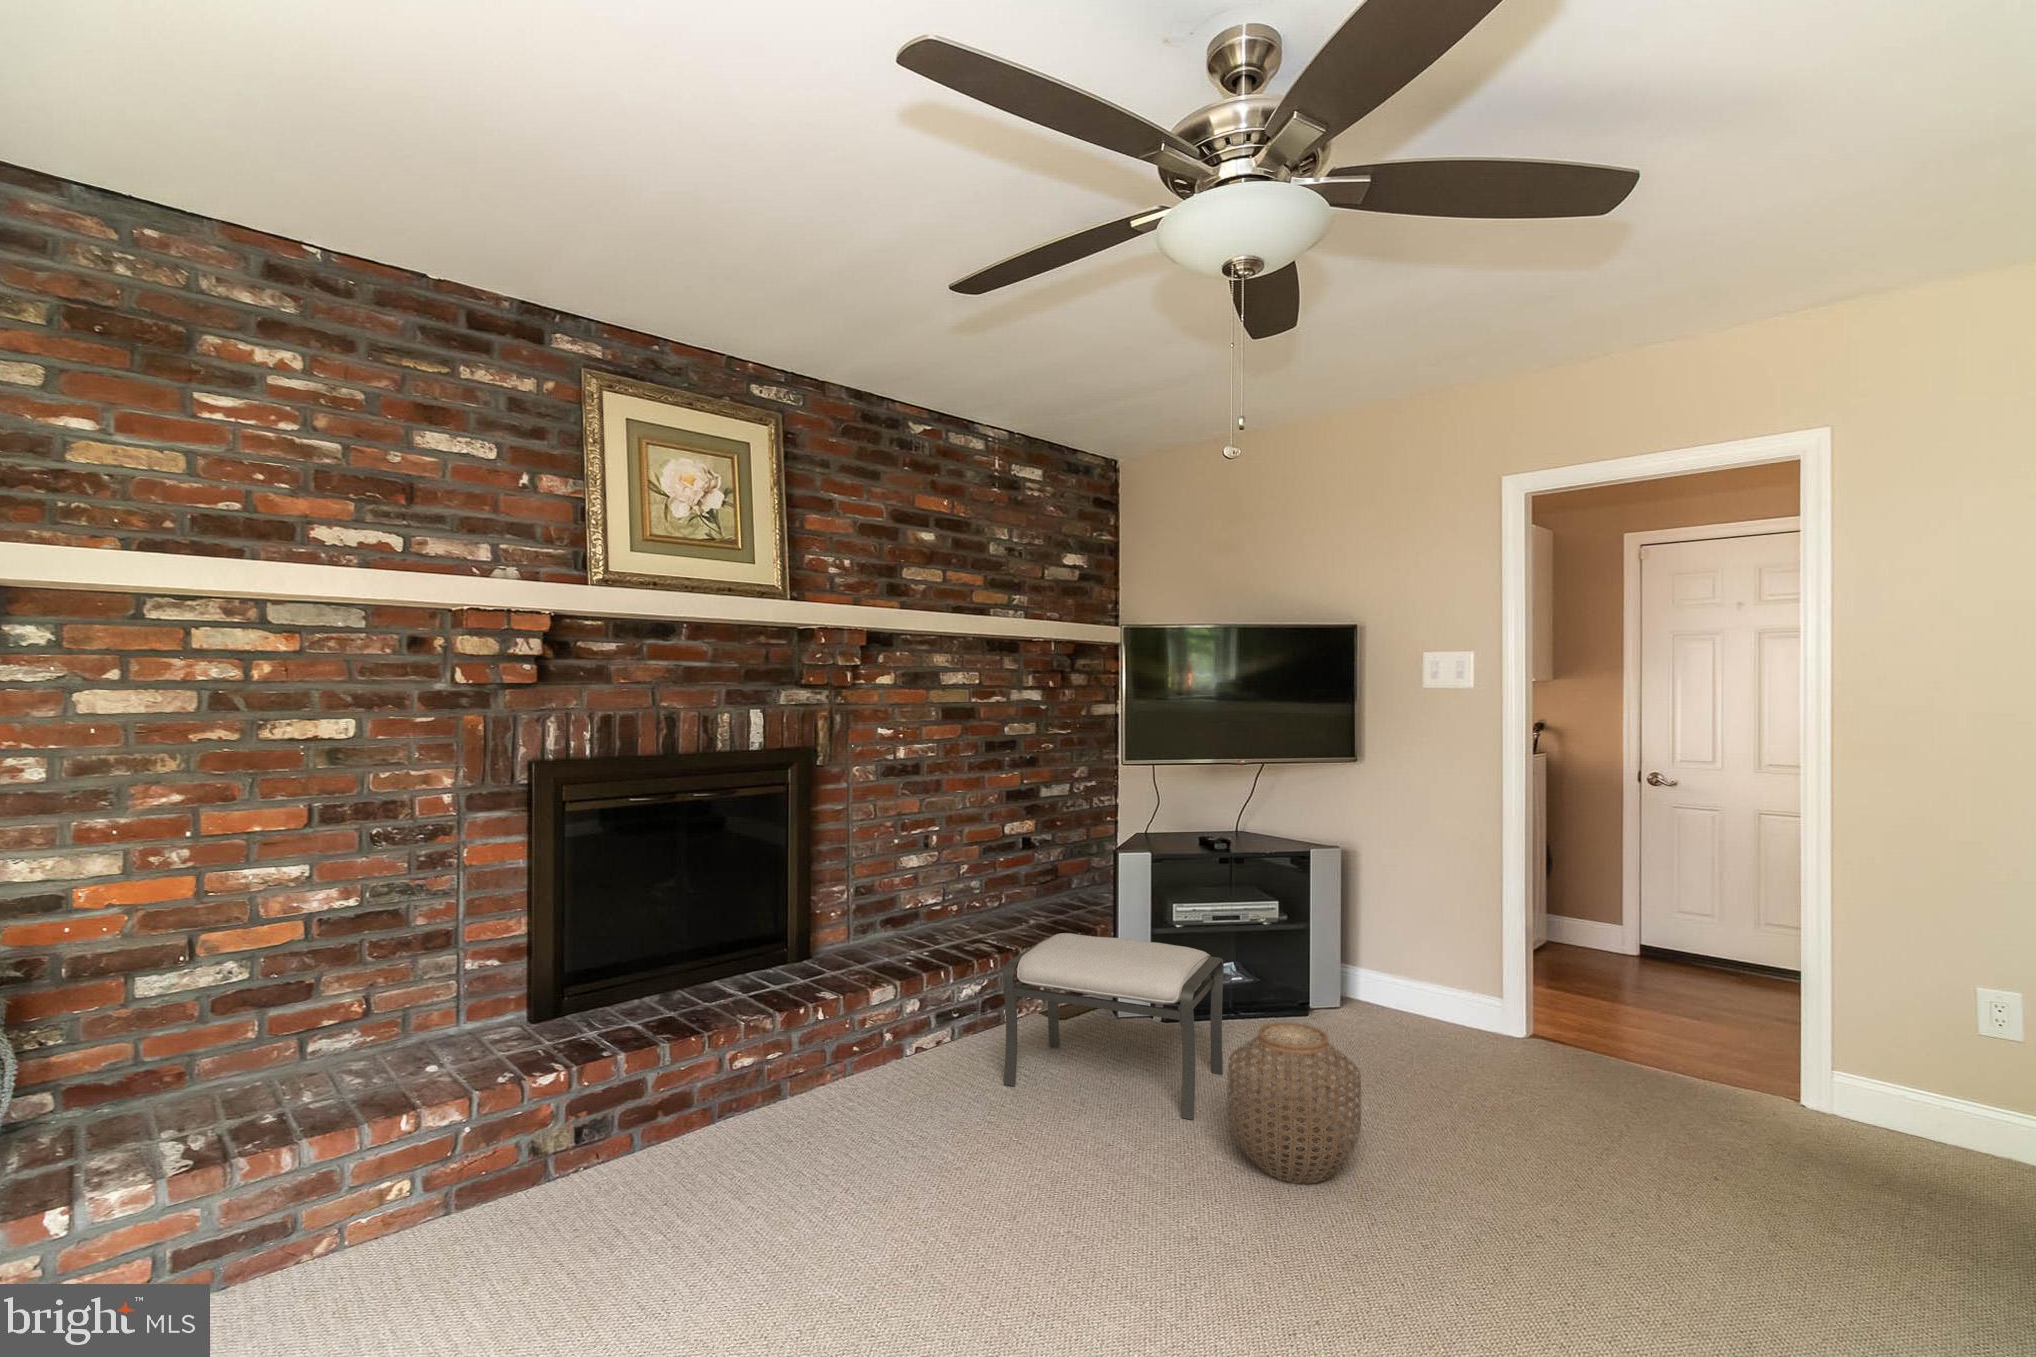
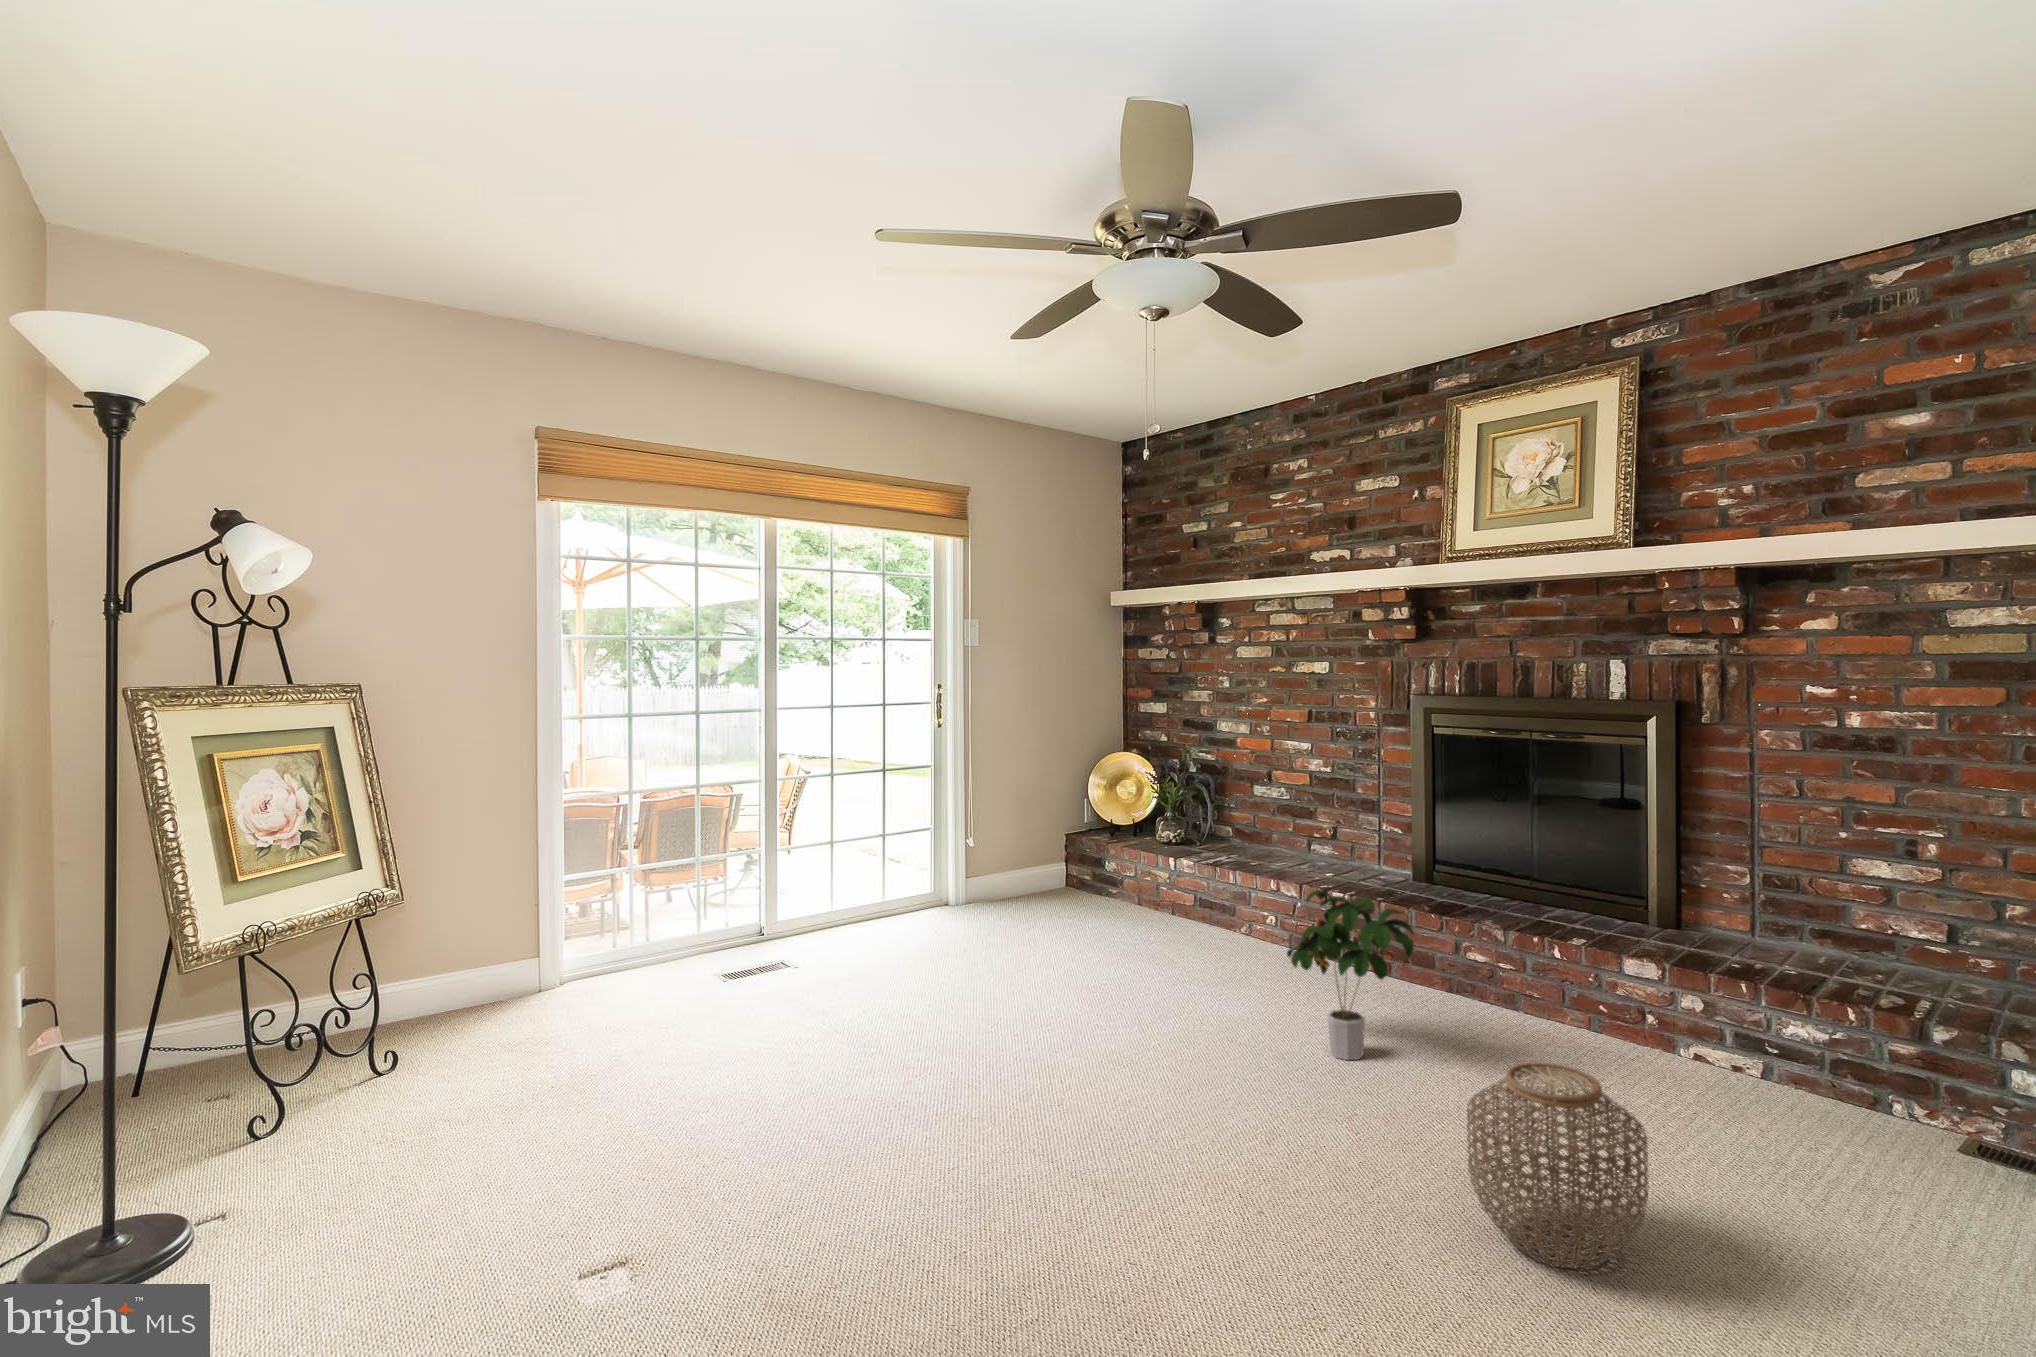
ottoman: present [1003,933,1224,1120] -> none [1645,957,1874,1242]
potted plant: none [802,998,977,1227] -> present [1287,890,1414,1060]

